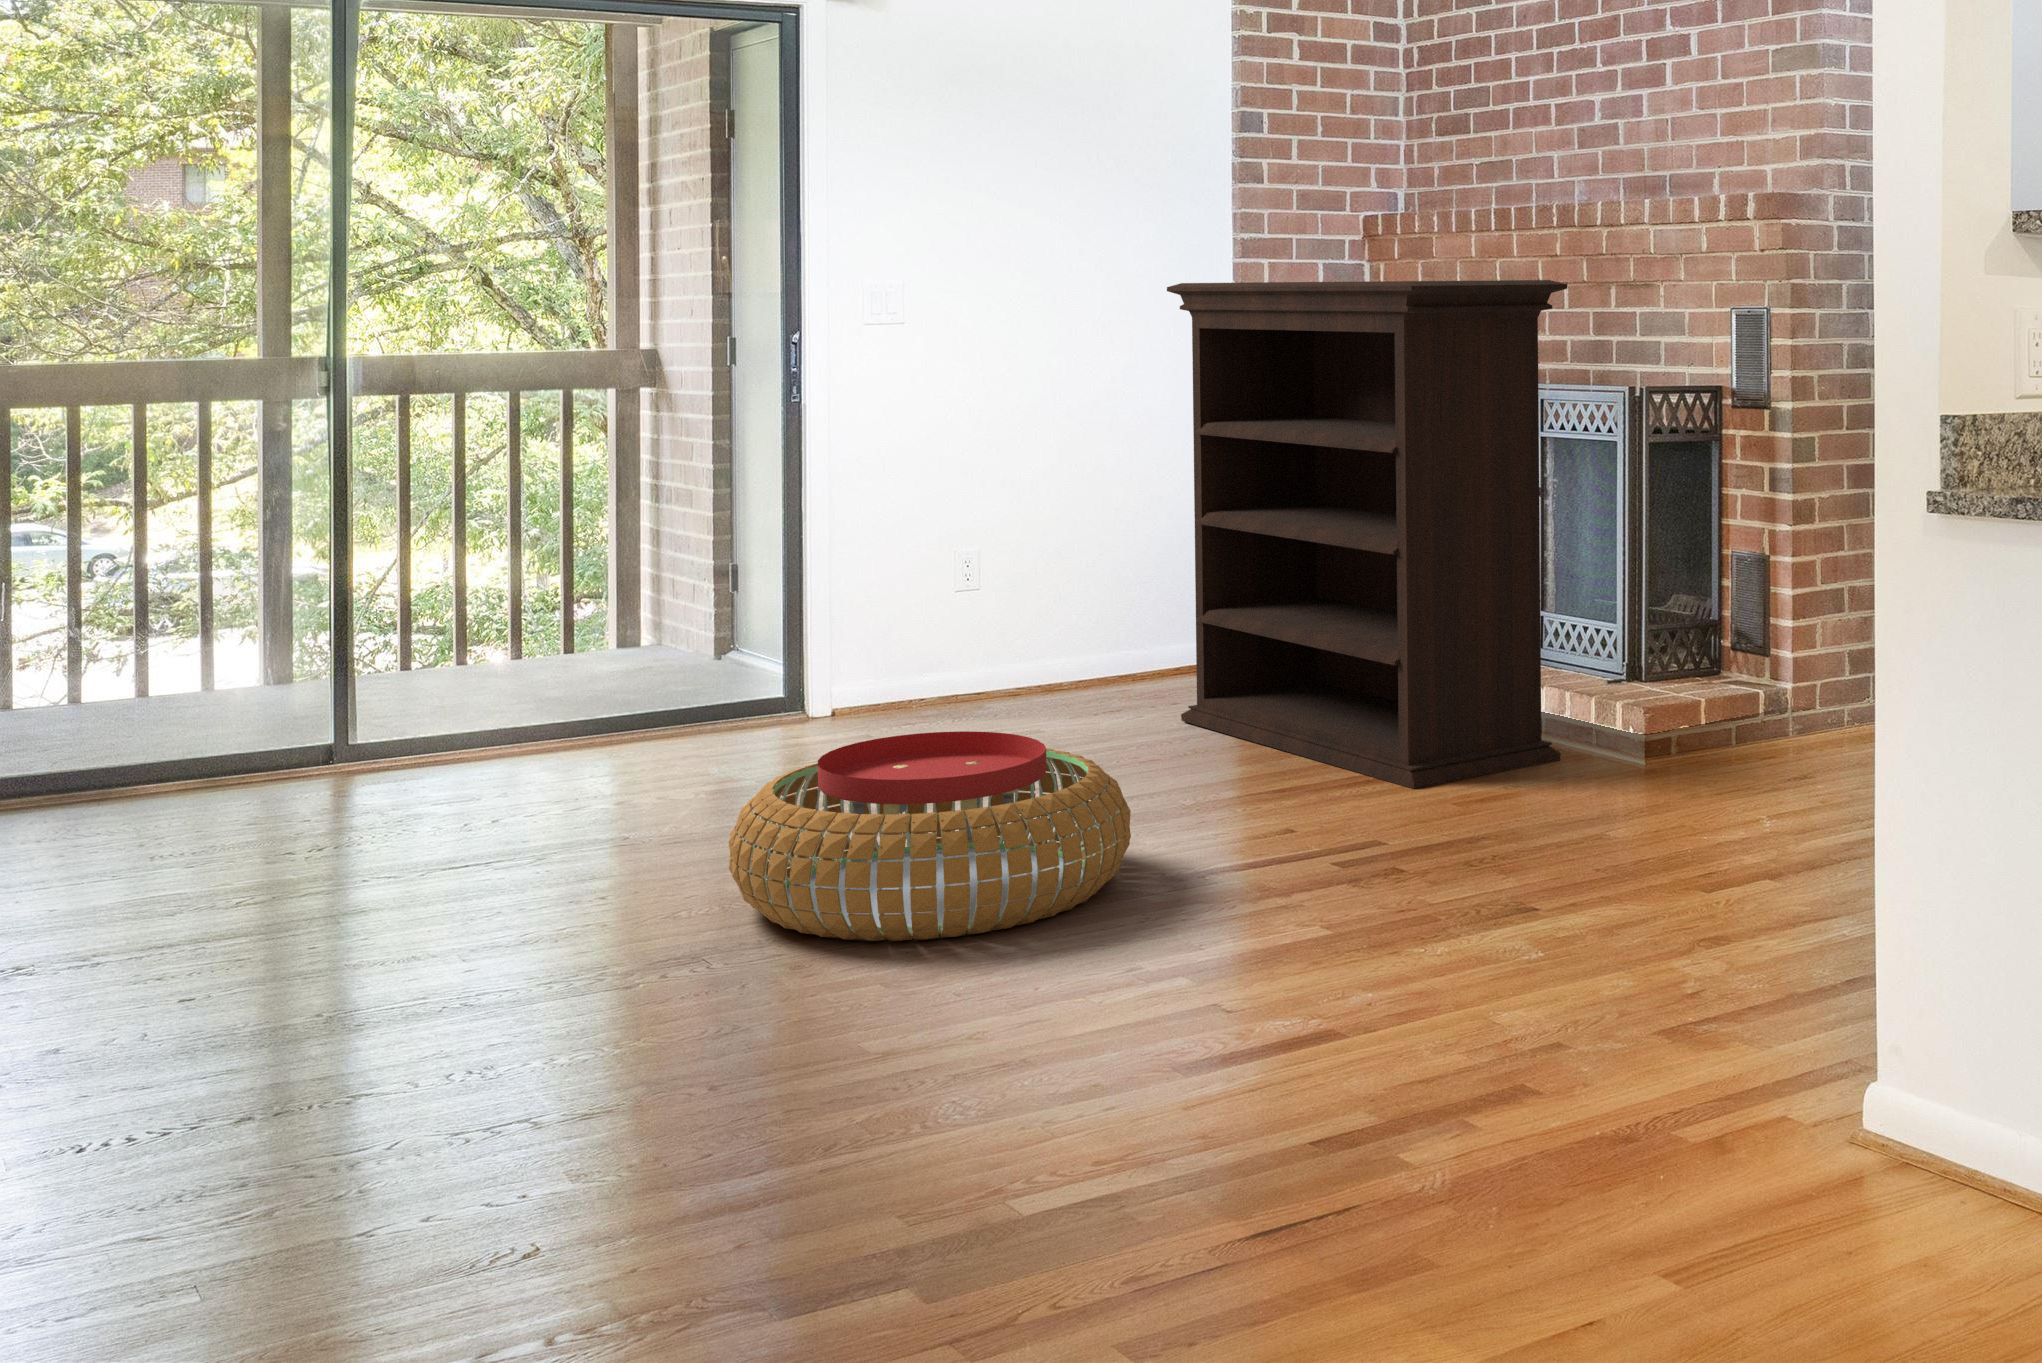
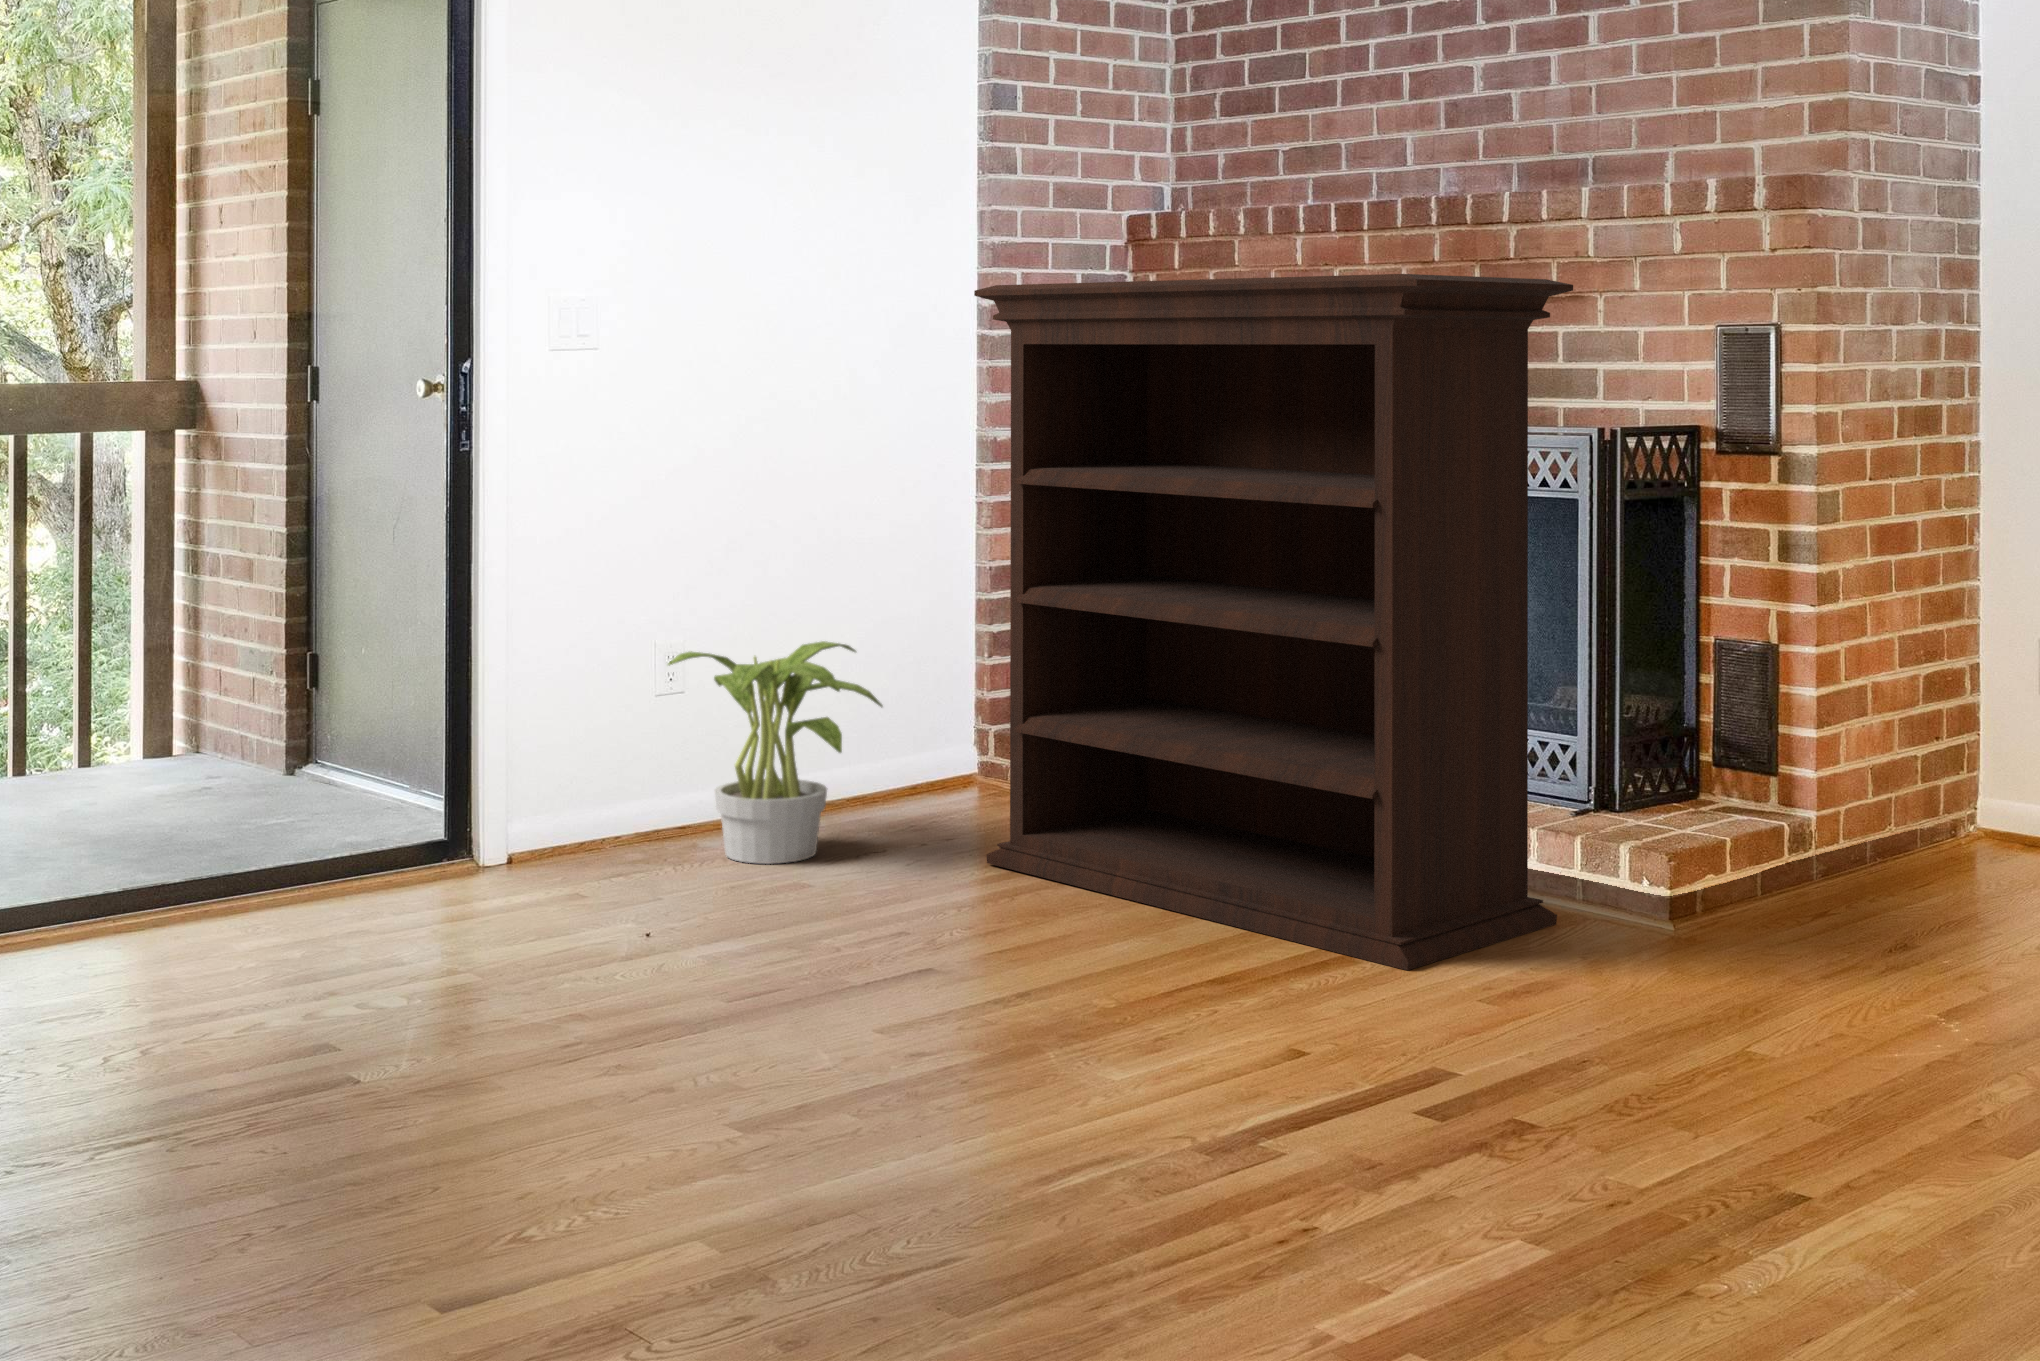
potted plant: none [940,554,1108,721] -> present [668,641,882,864]
pouf: present [729,731,1131,941] -> none [597,908,1180,1257]

